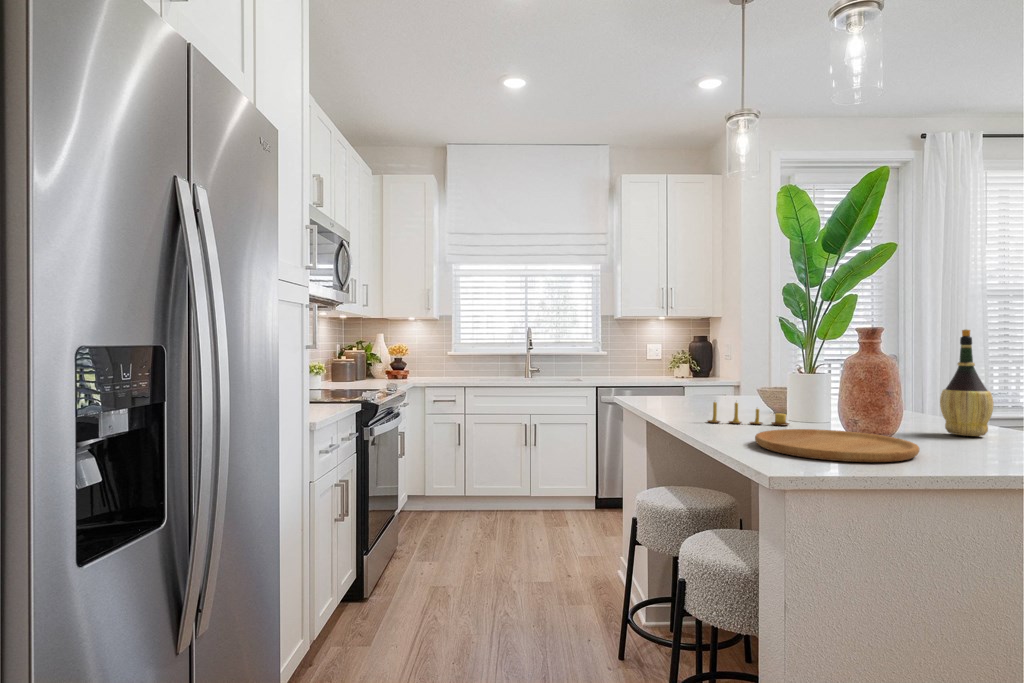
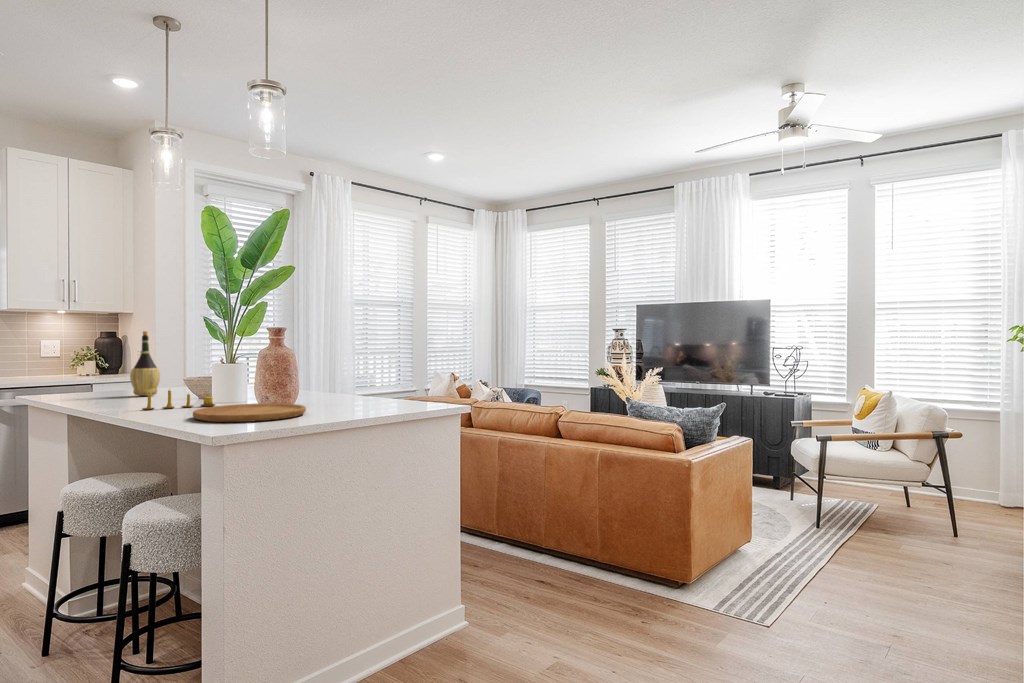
wine bottle: present [940,329,993,436] -> present [130,331,160,396]

